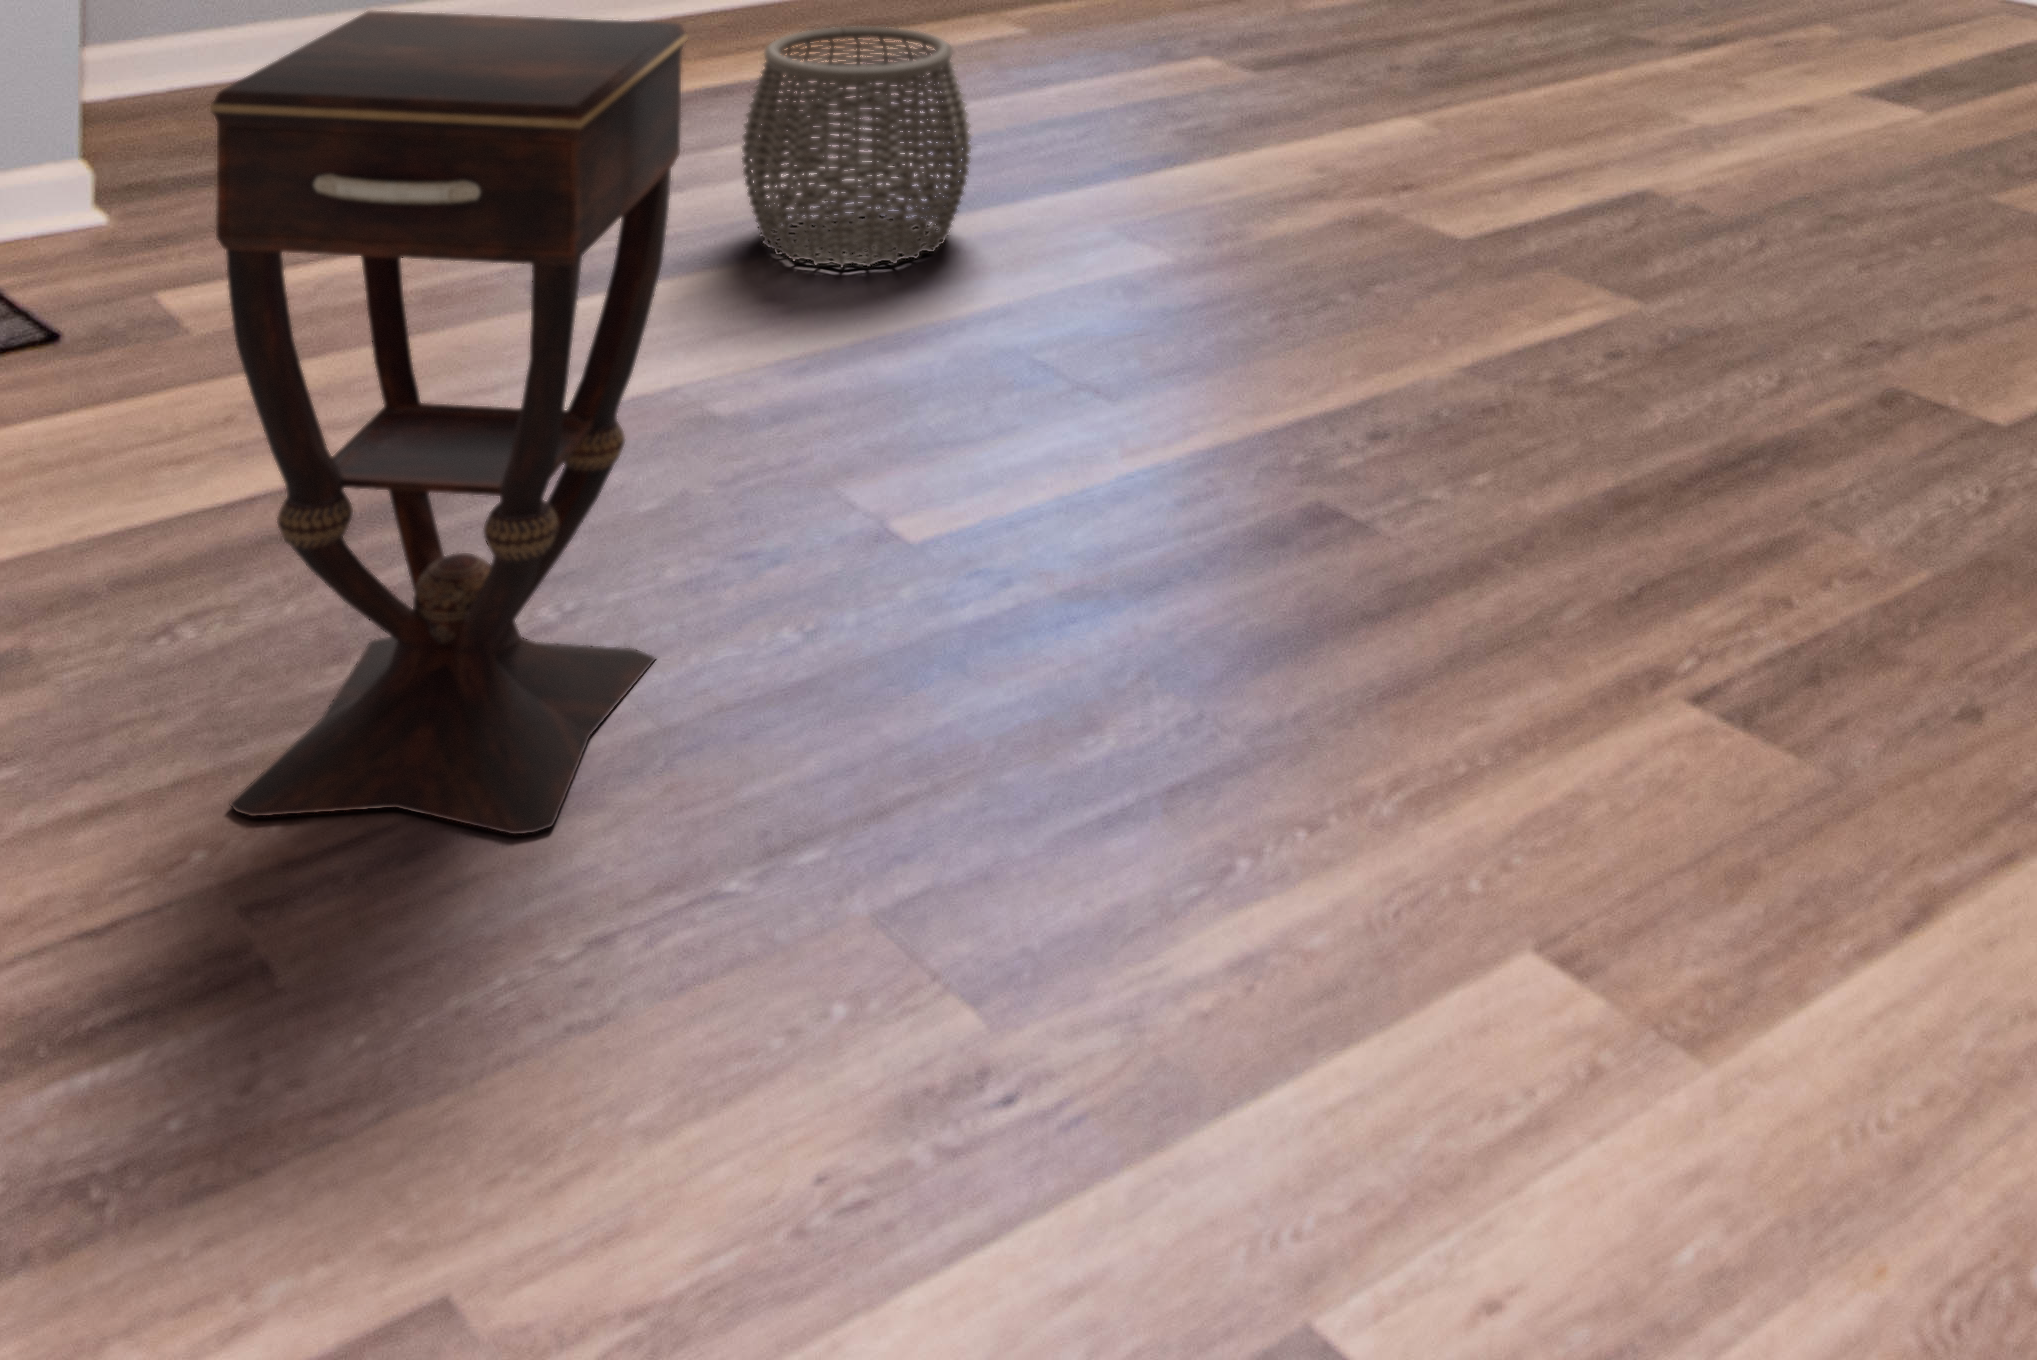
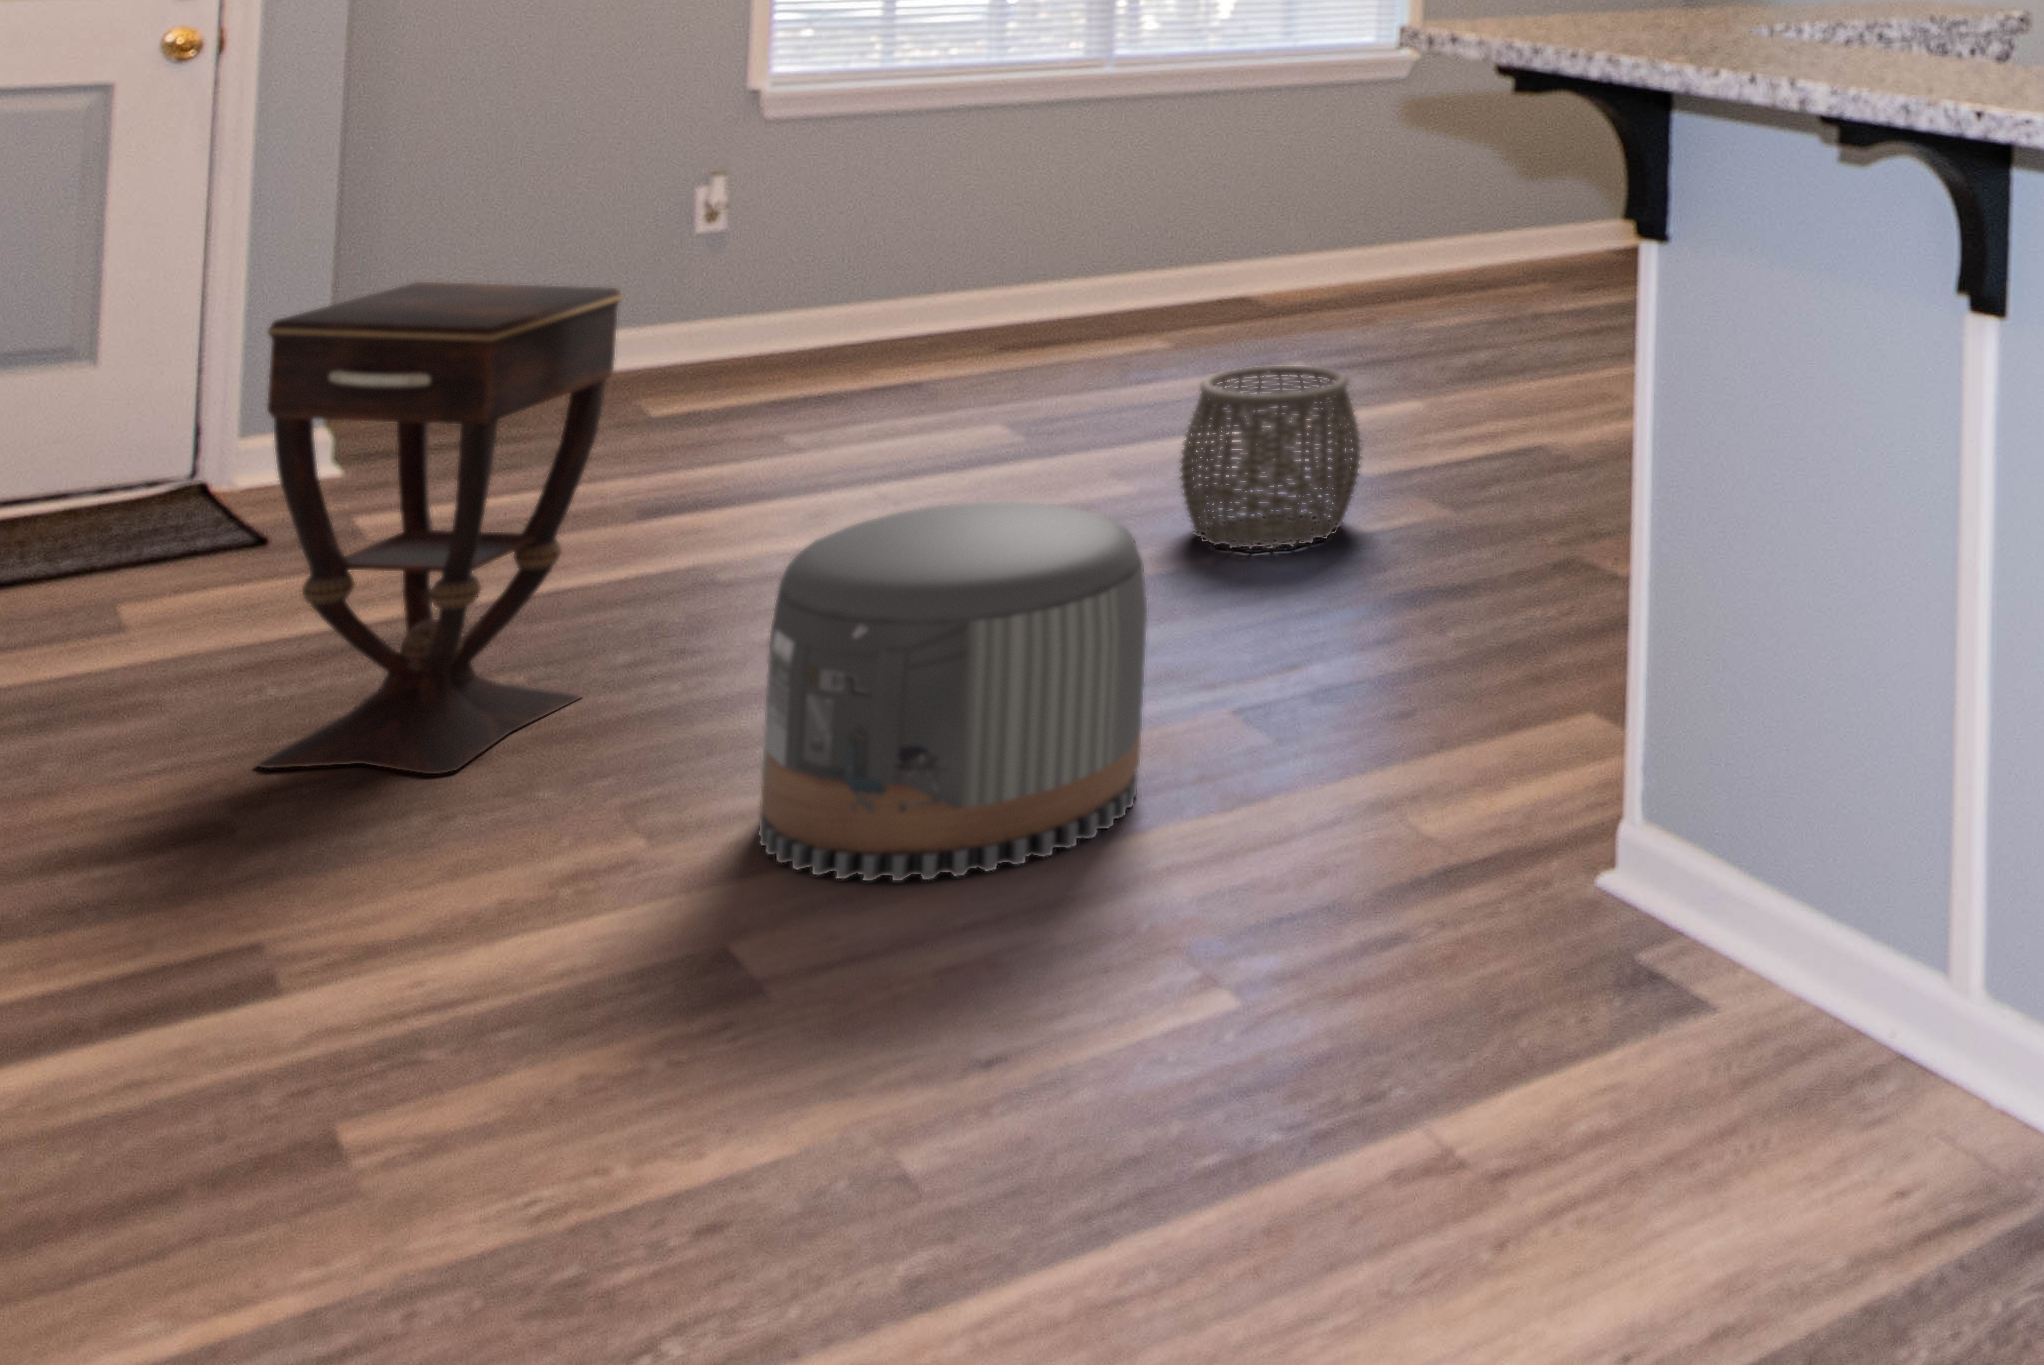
woven basket: present [742,27,971,266] -> present [1180,366,1361,549]
pouf: none [1124,396,1739,1138] -> present [759,502,1147,881]

